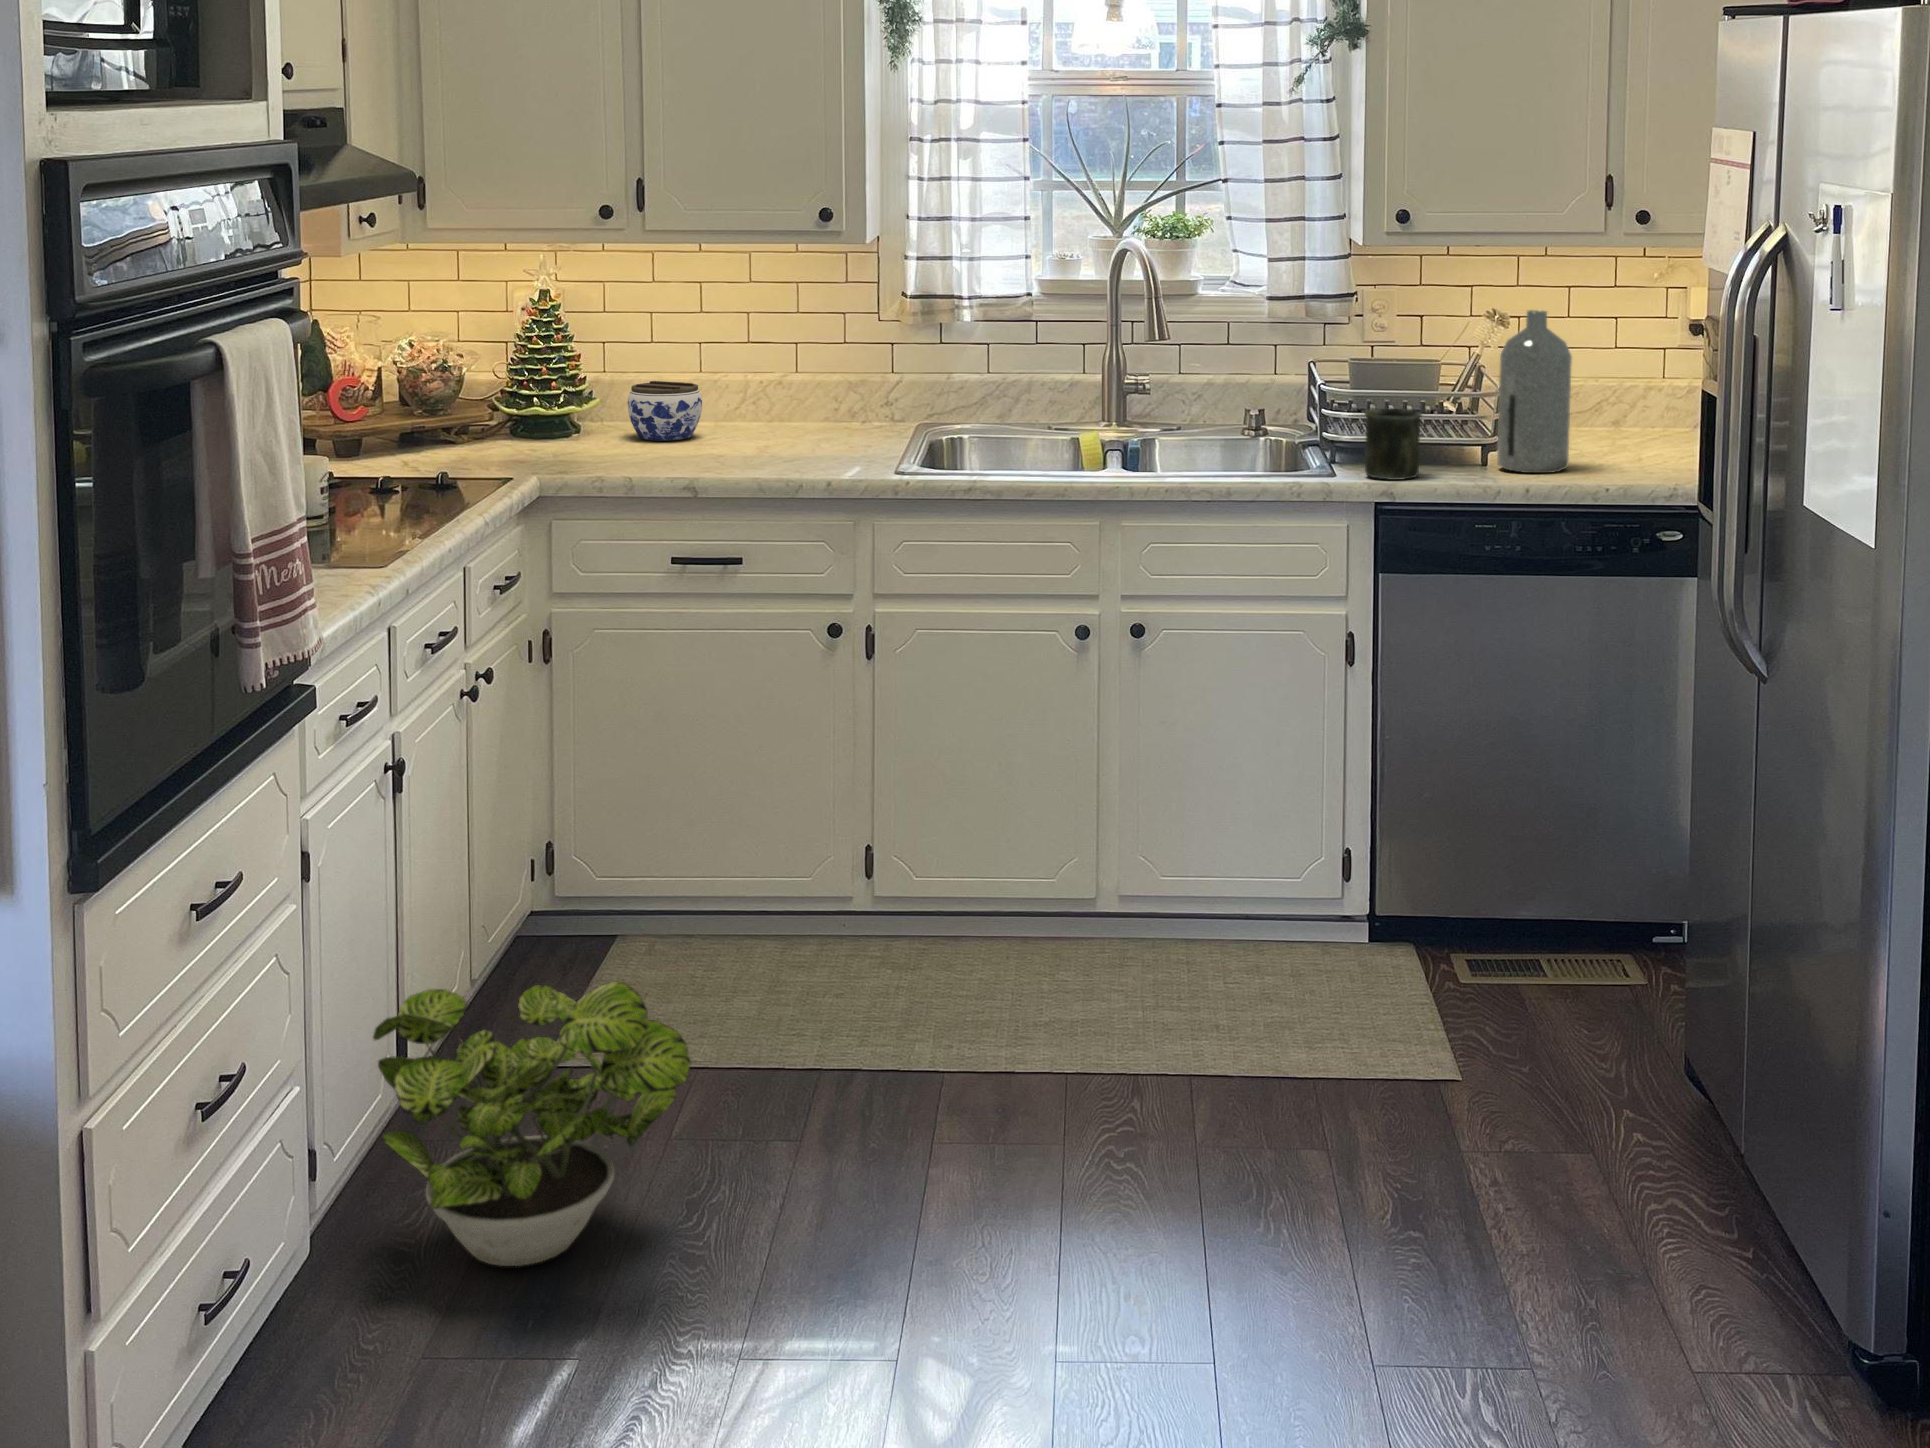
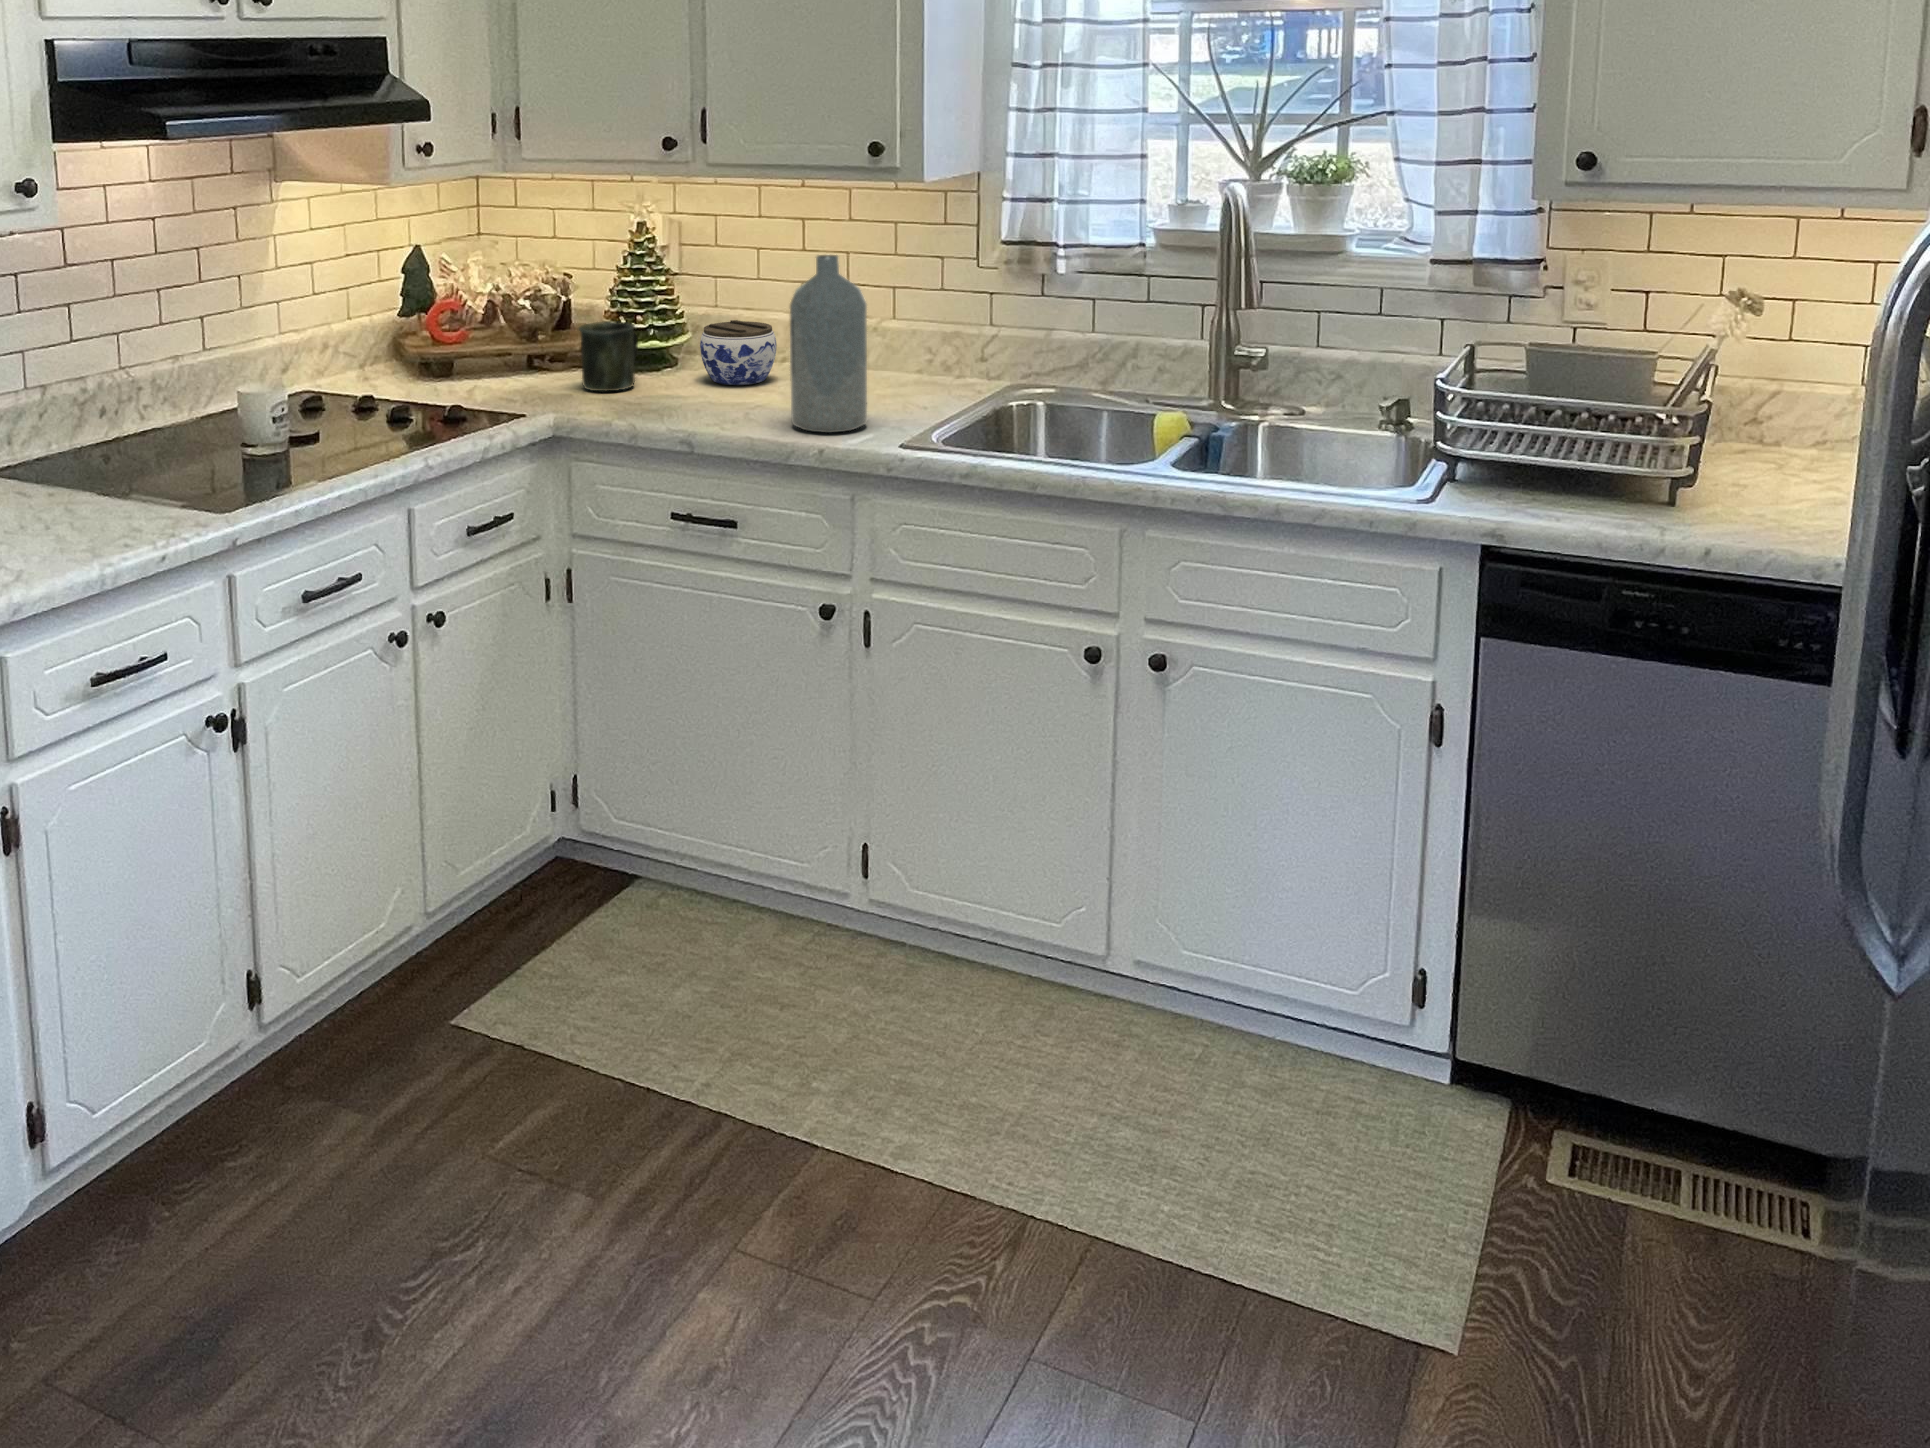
bottle: present [1497,310,1572,473] -> present [789,255,867,433]
mug: present [1364,409,1422,480] -> present [579,321,638,391]
potted plant: present [373,982,691,1266] -> none [106,988,415,1313]

